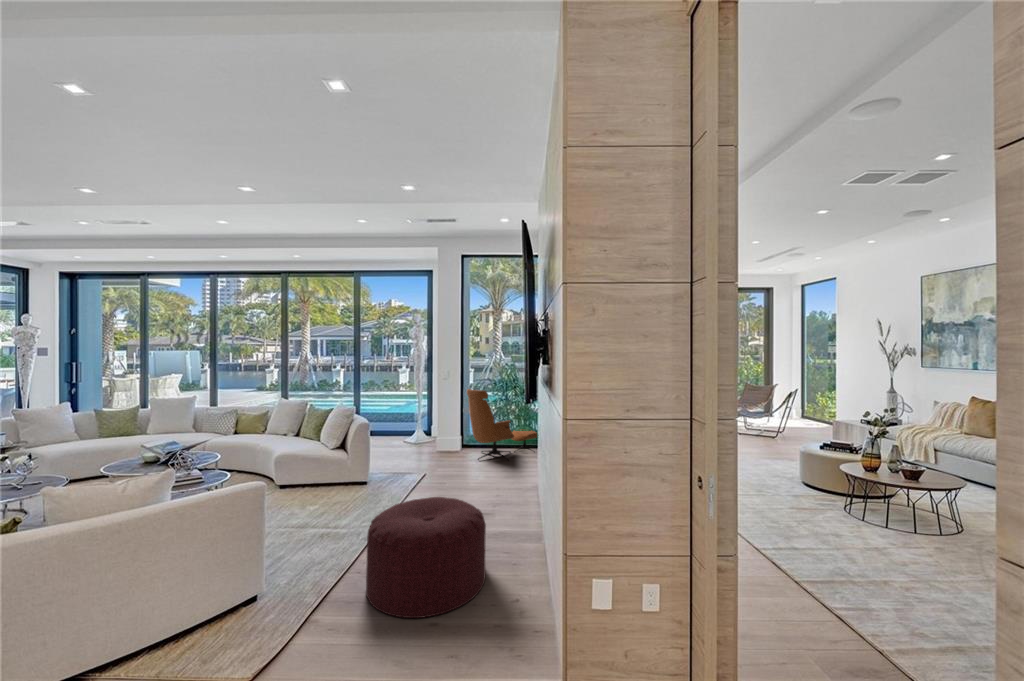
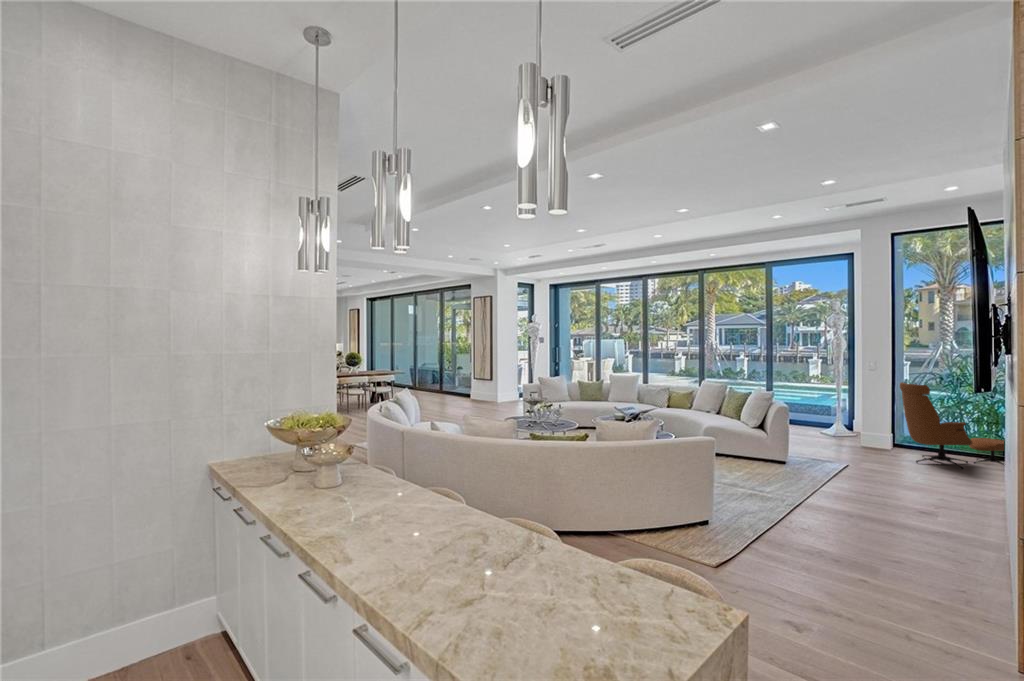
ottoman: present [366,497,486,618] -> none [810,464,919,539]

